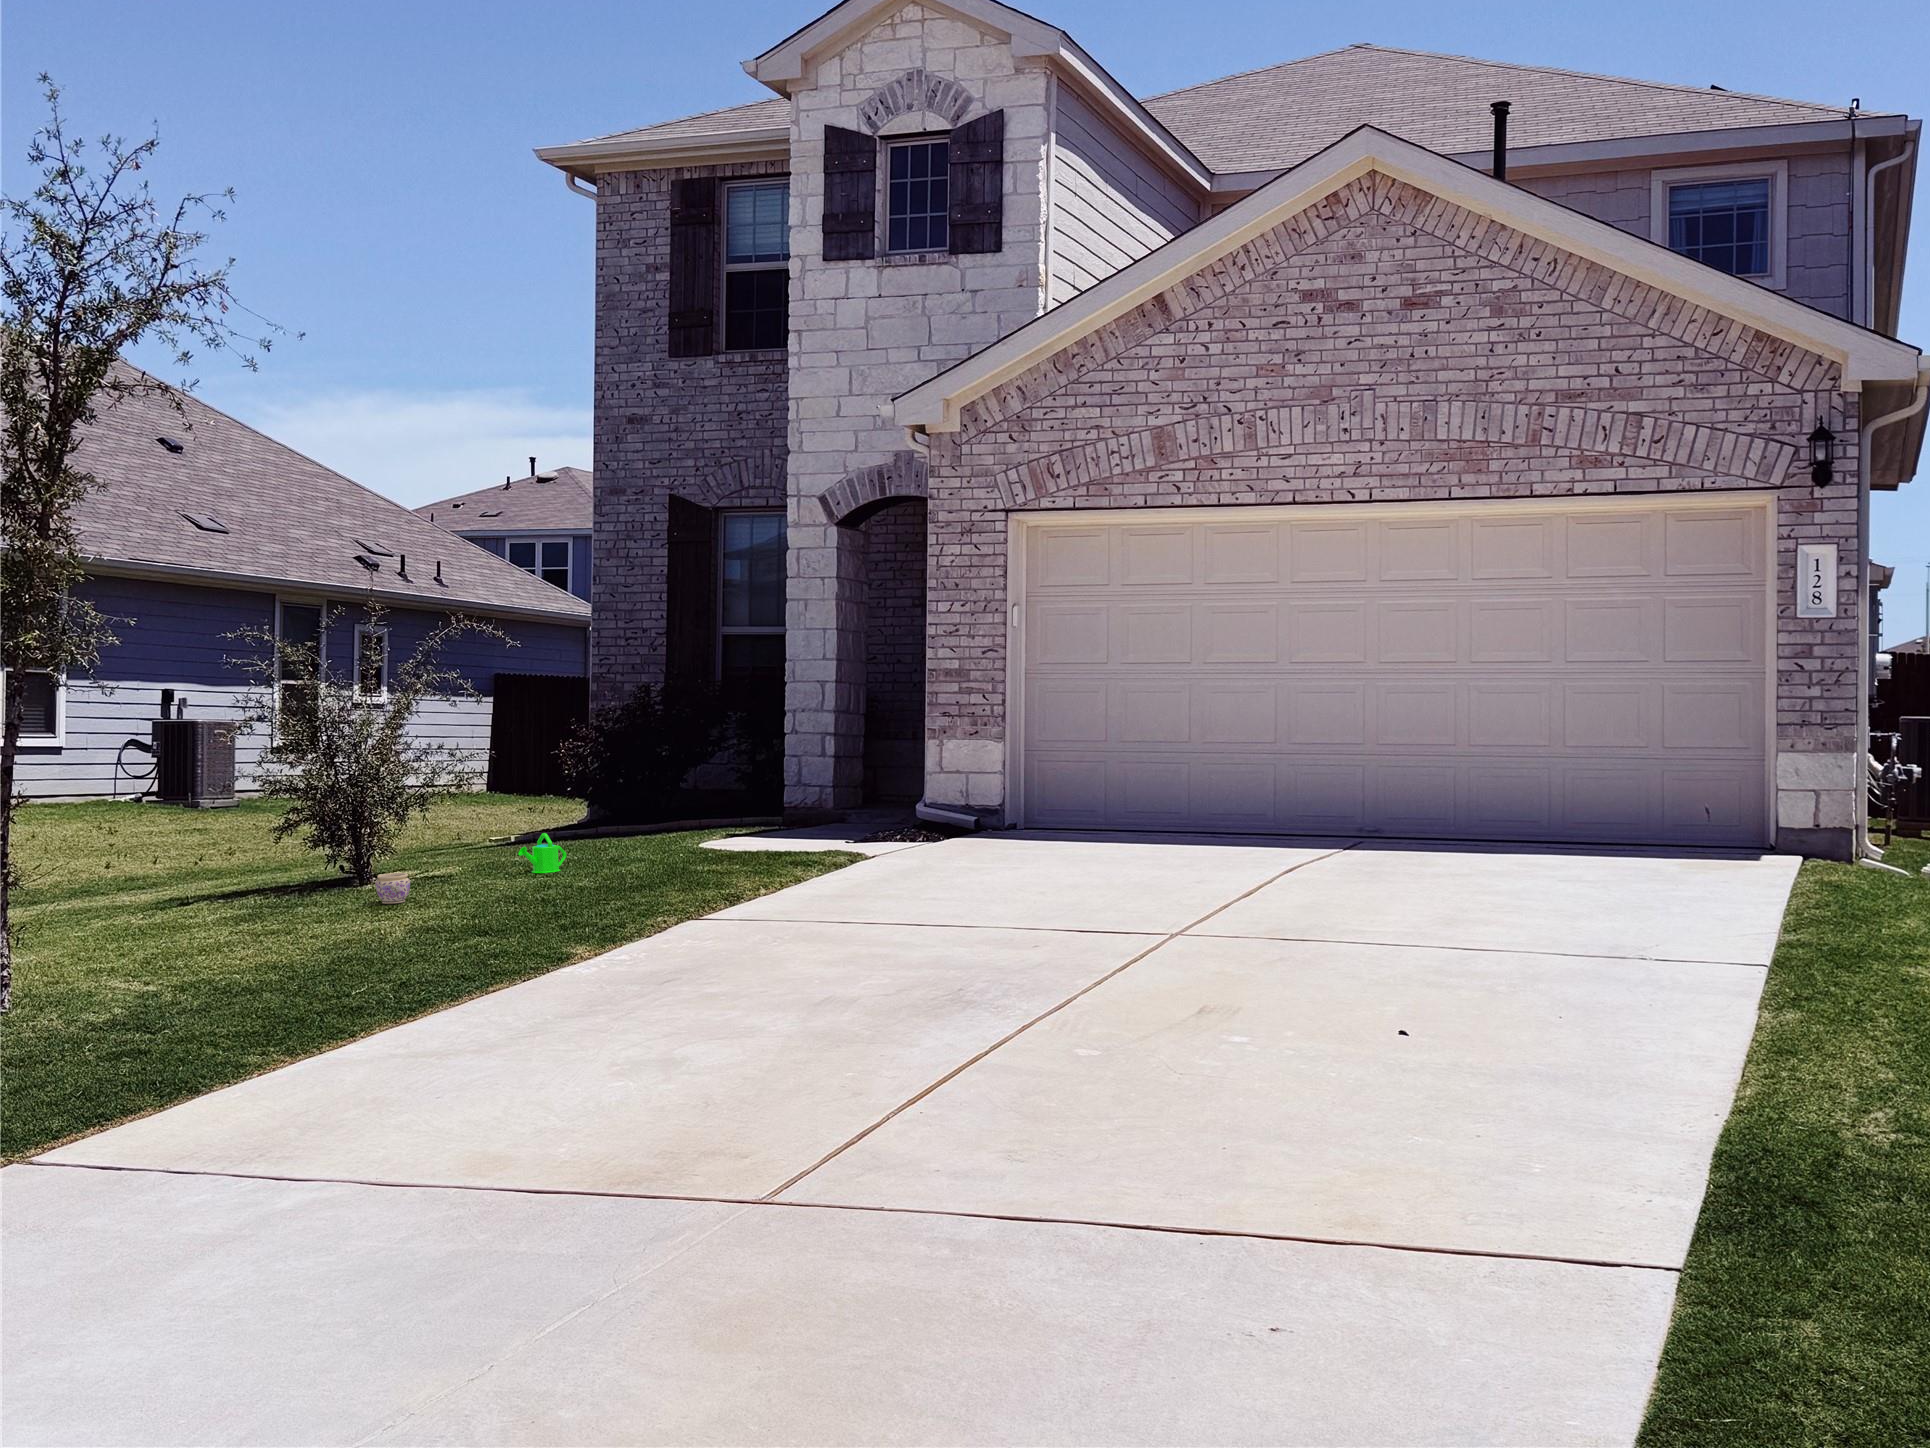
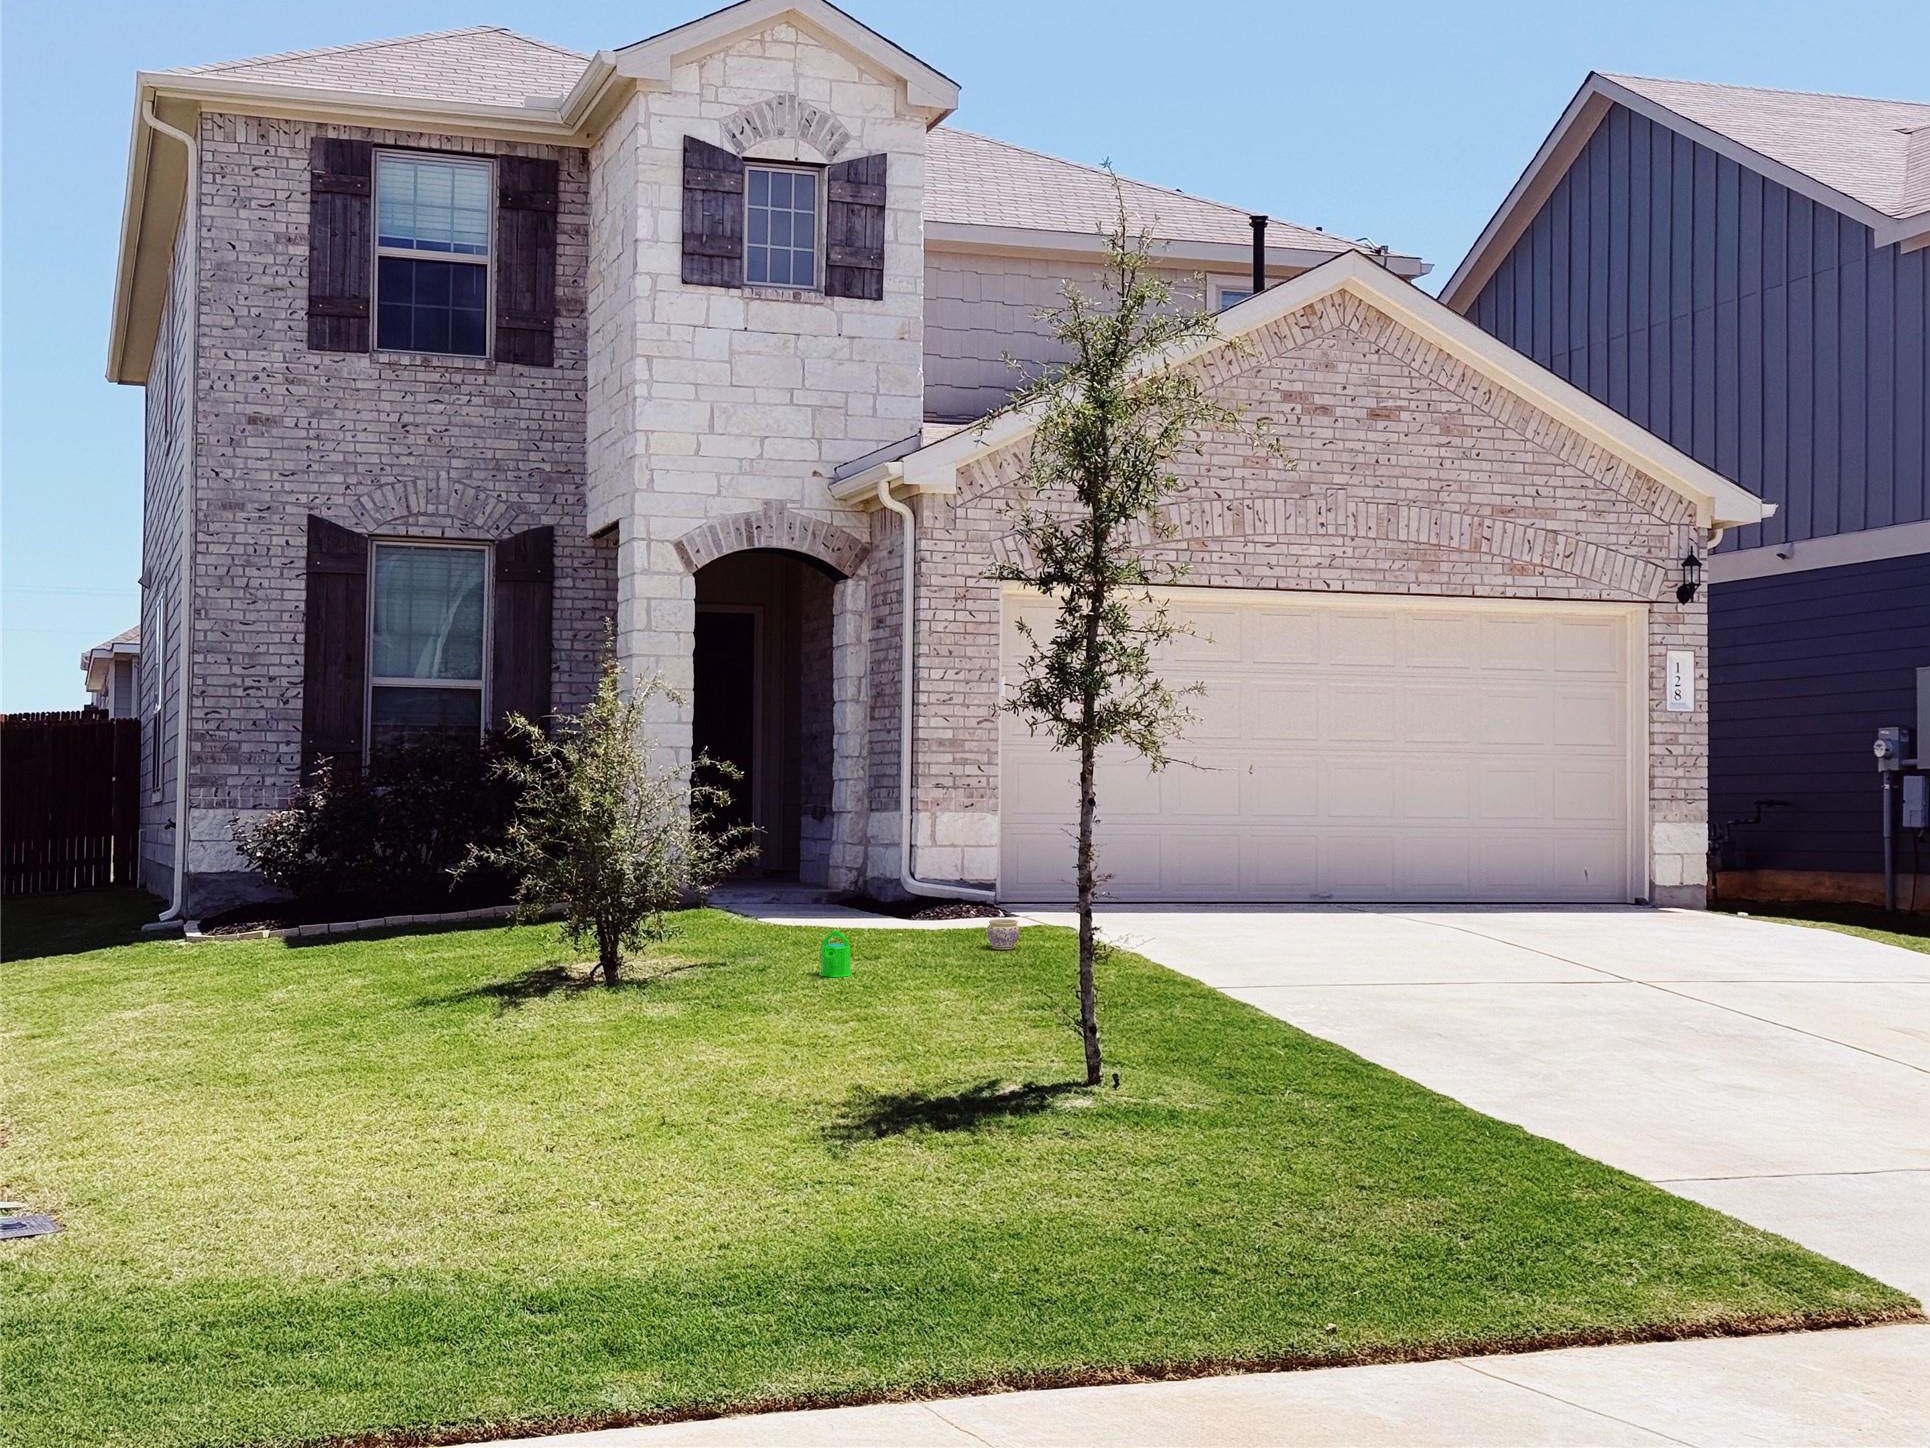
planter: present [375,873,410,904] -> present [987,919,1020,950]

